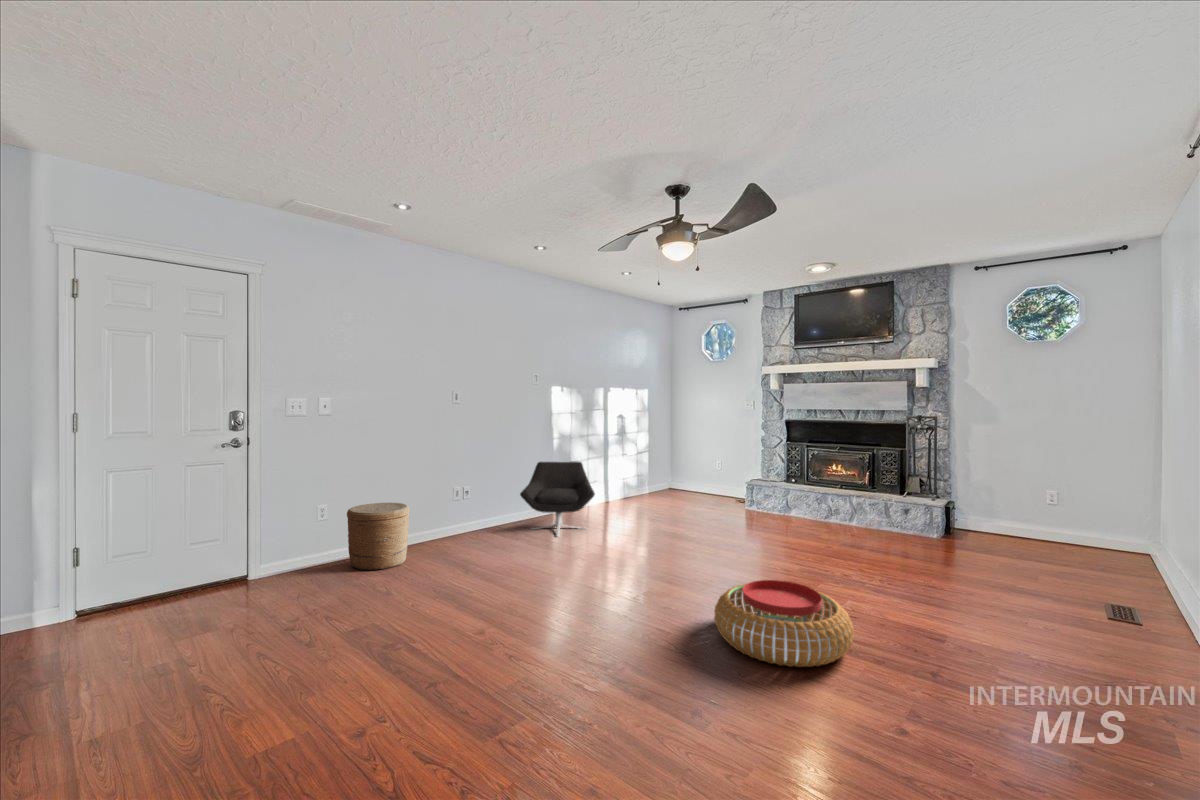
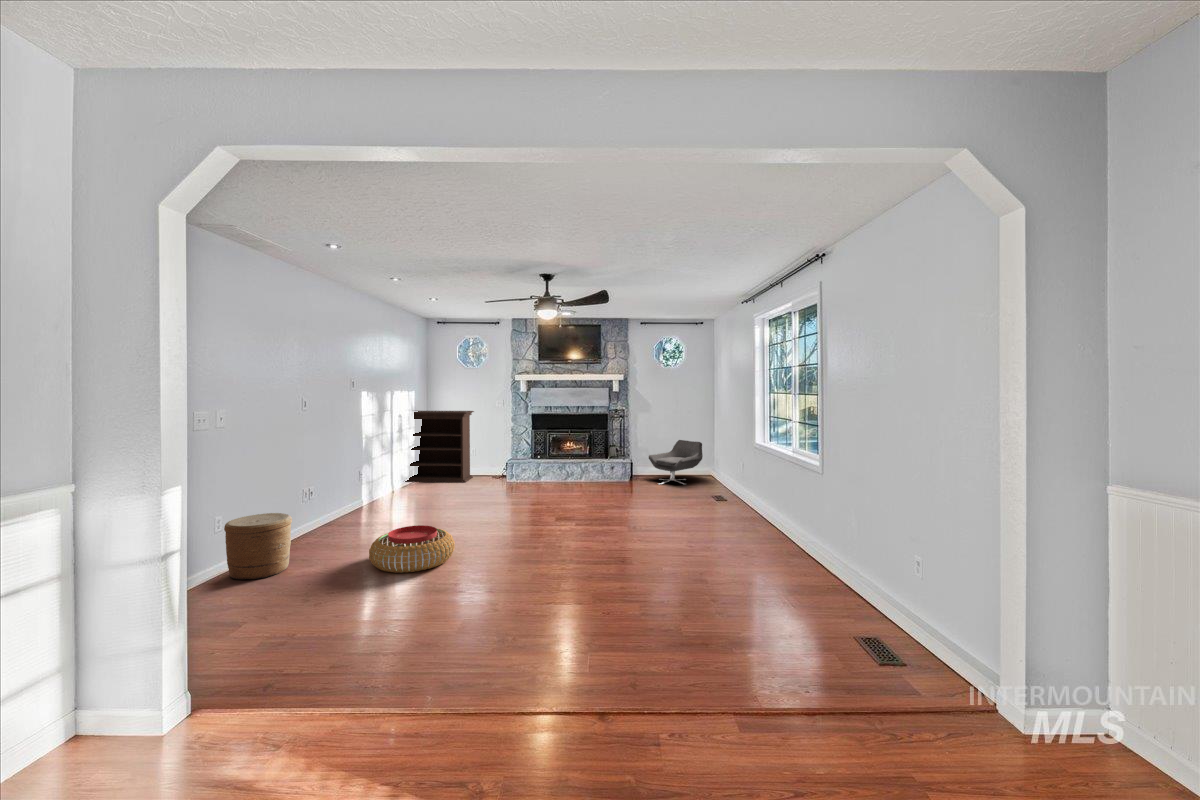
bookshelf: none [630,412,713,503] -> present [405,411,474,483]
lounge chair: present [520,461,595,537] -> present [649,440,703,484]
pouf: present [714,580,853,667] -> present [369,525,455,573]

